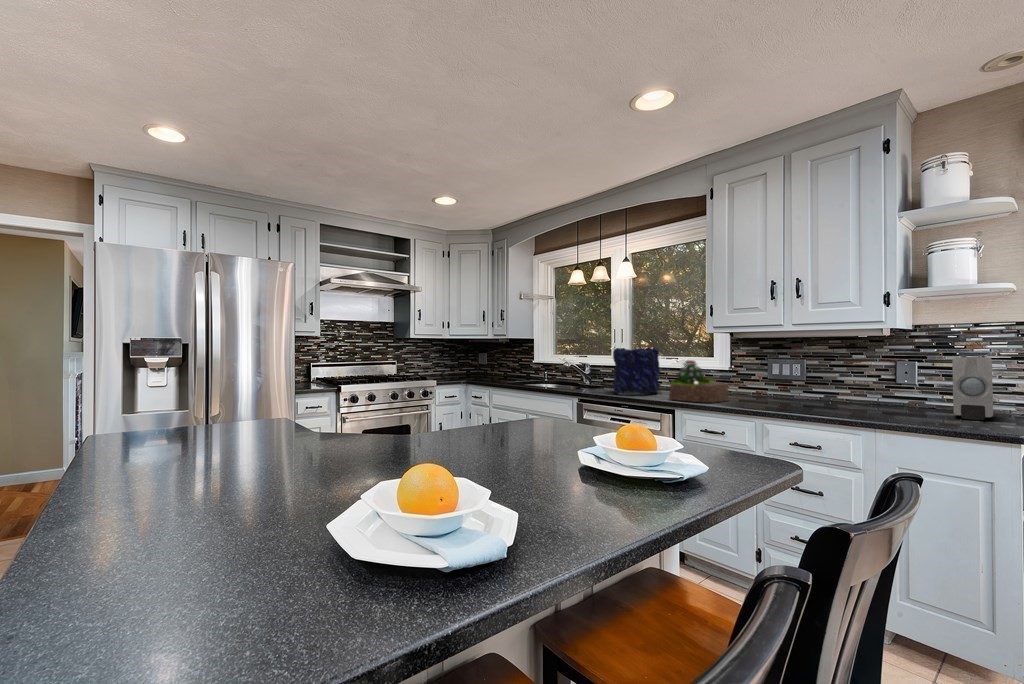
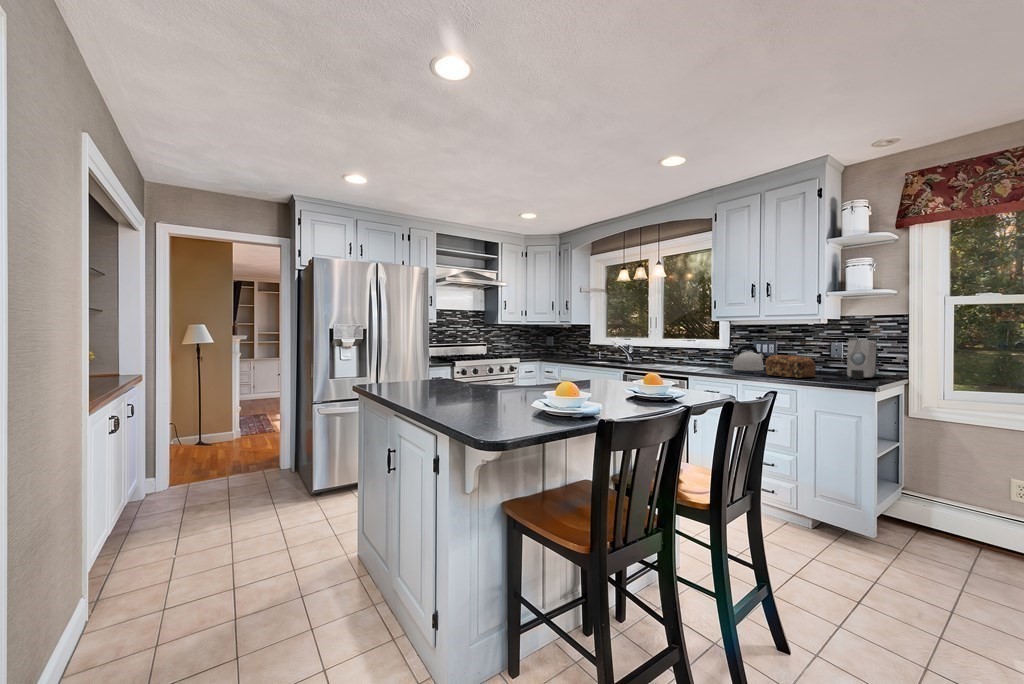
vase: present [613,348,660,393] -> none [645,333,679,366]
succulent plant: present [670,360,729,403] -> none [681,342,721,371]
kettle: none [745,365,792,403] -> present [733,345,765,371]
bread loaf: none [812,379,897,416] -> present [765,355,816,378]

